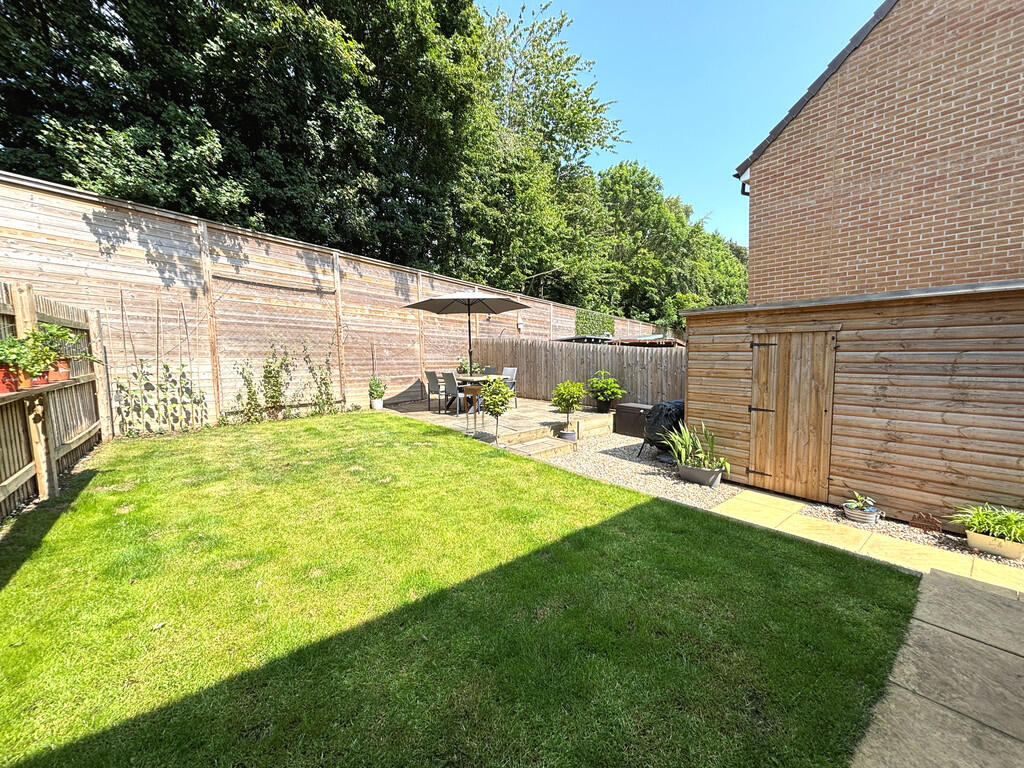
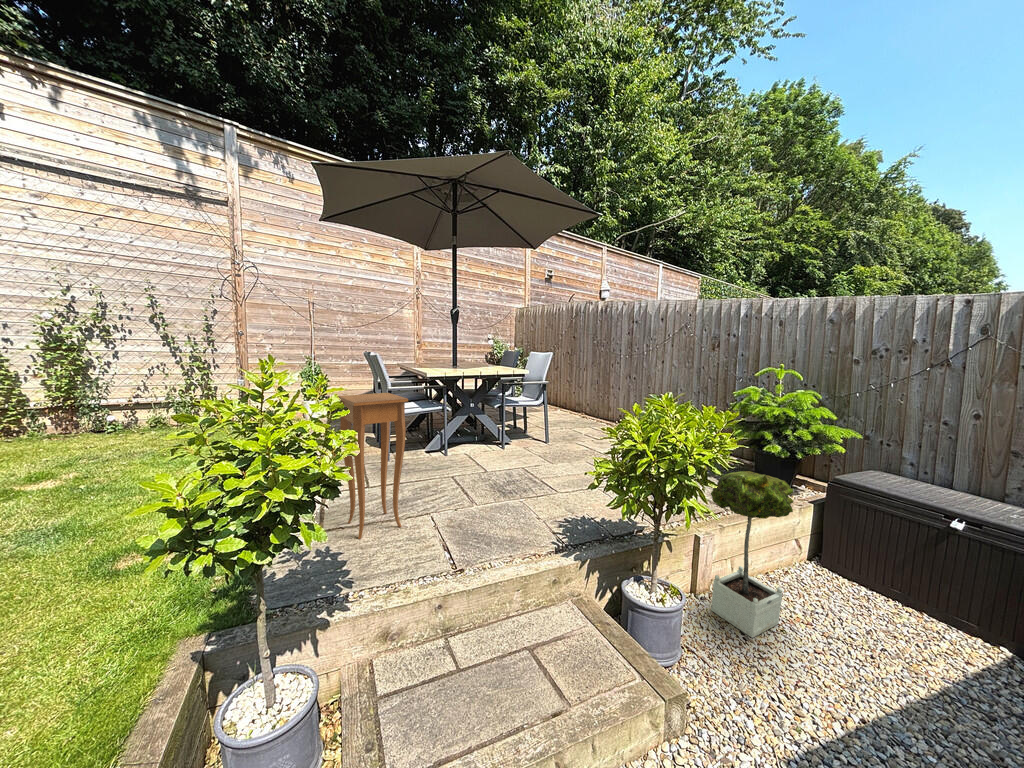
potted tree: none [579,400,600,447] -> present [711,471,793,638]

